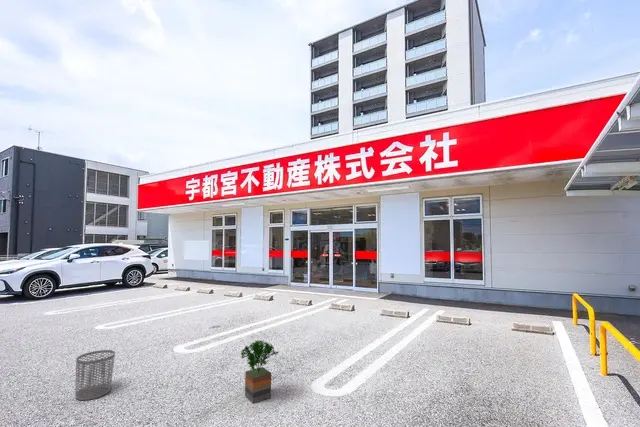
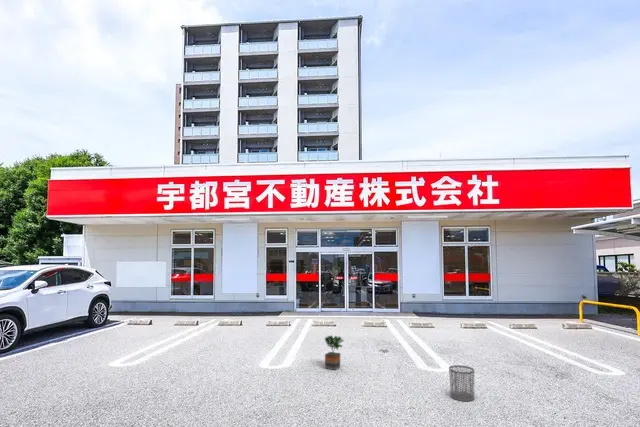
potted tree: present [241,341,279,403] -> present [325,336,343,370]

